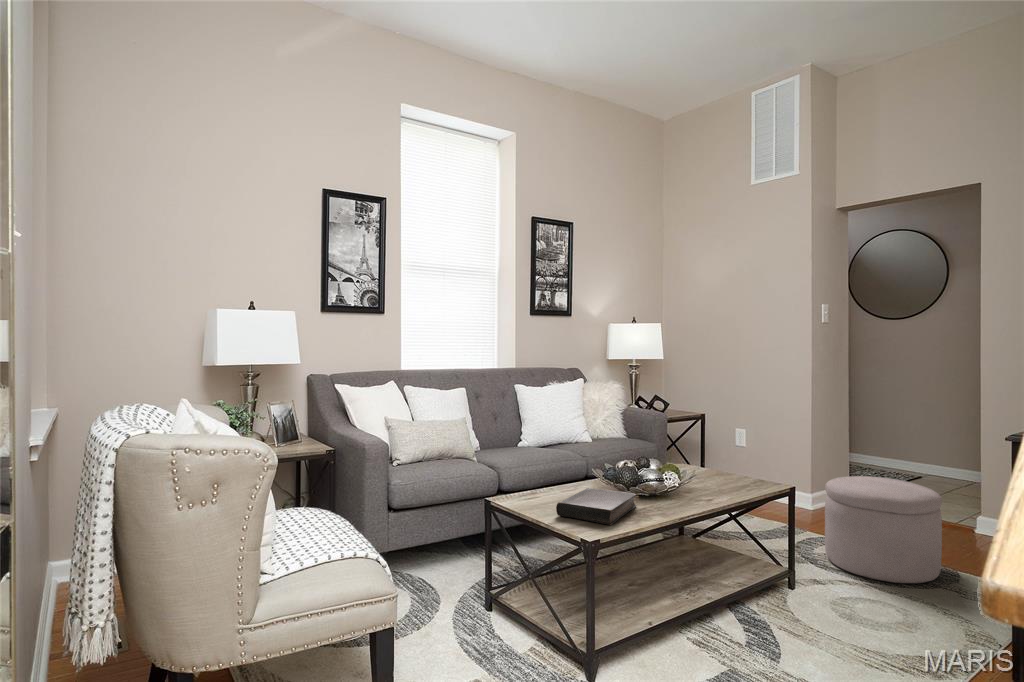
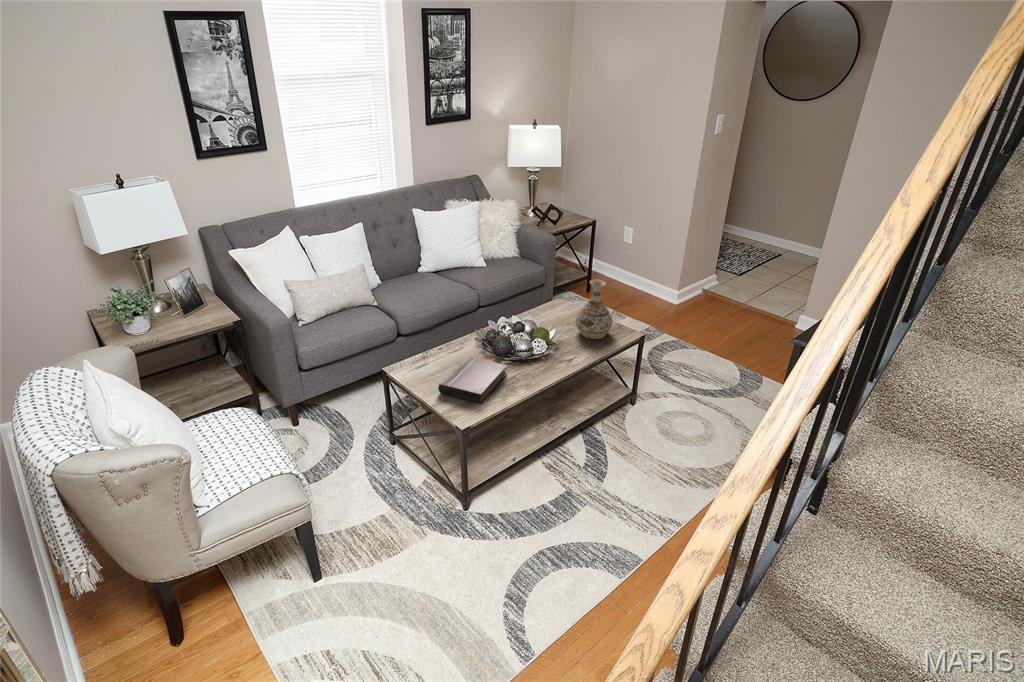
vase: none [709,417,755,488] -> present [576,279,613,339]
ottoman: present [825,476,942,583] -> none [670,301,763,393]

